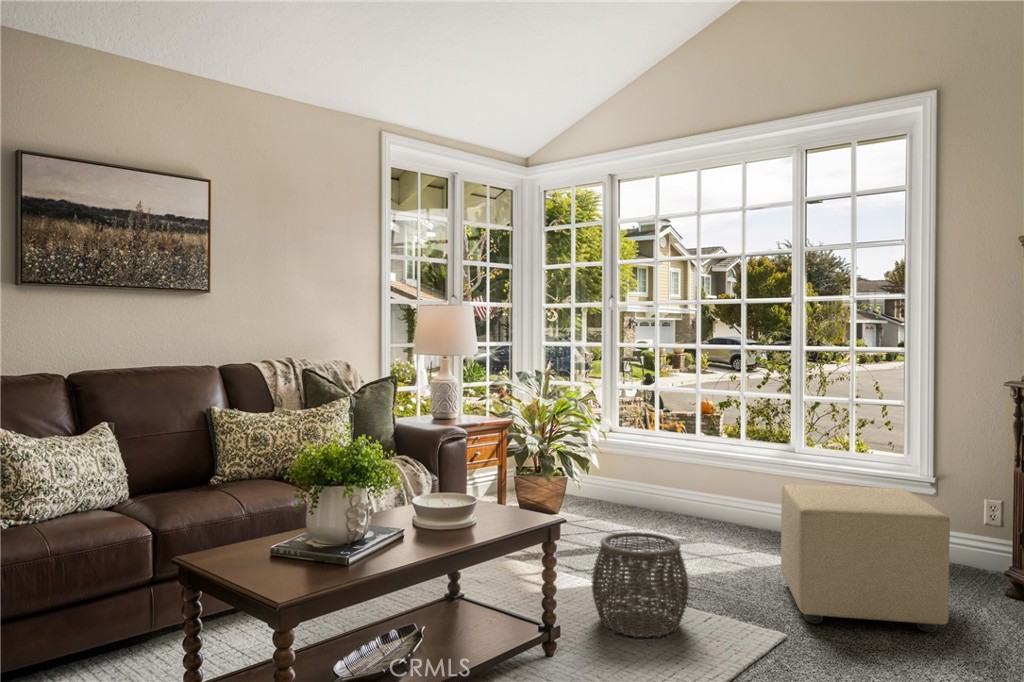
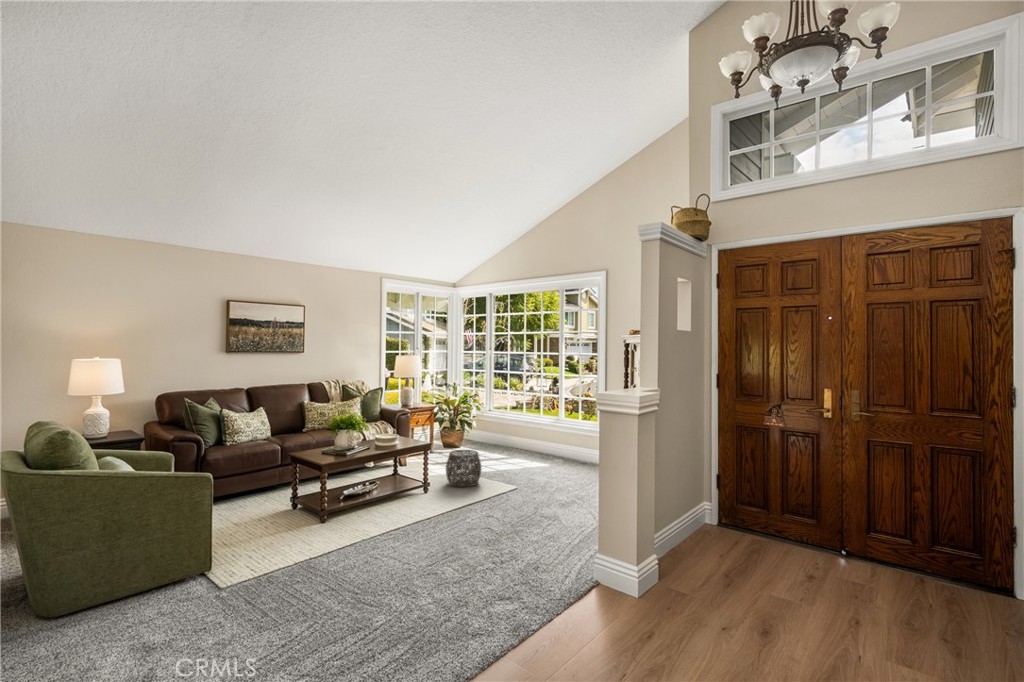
ottoman: present [781,484,950,632] -> none [523,432,576,486]

